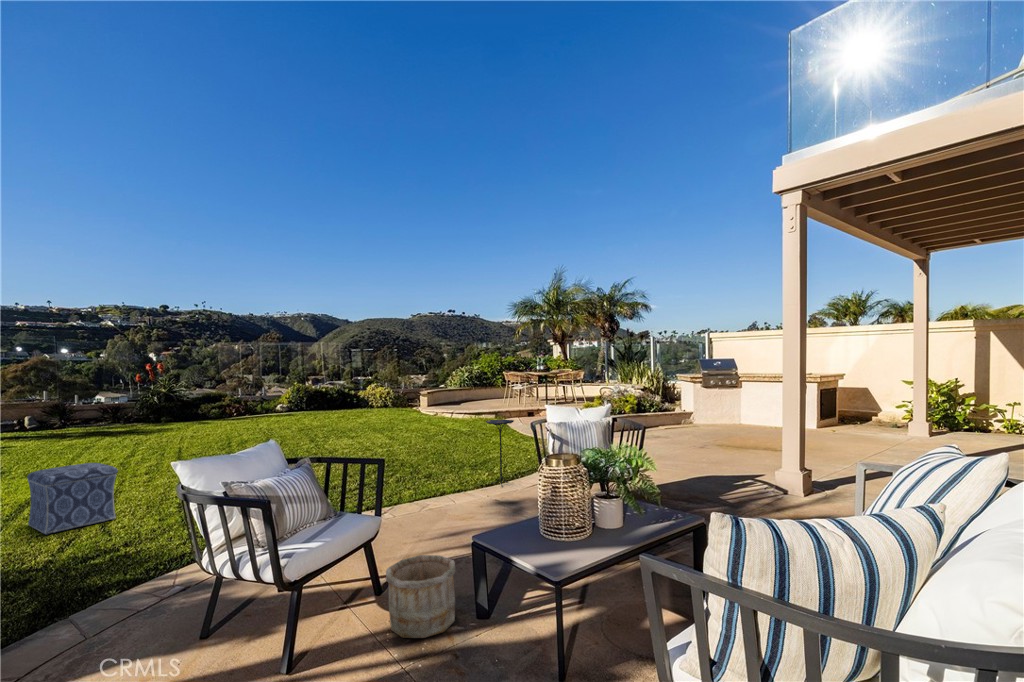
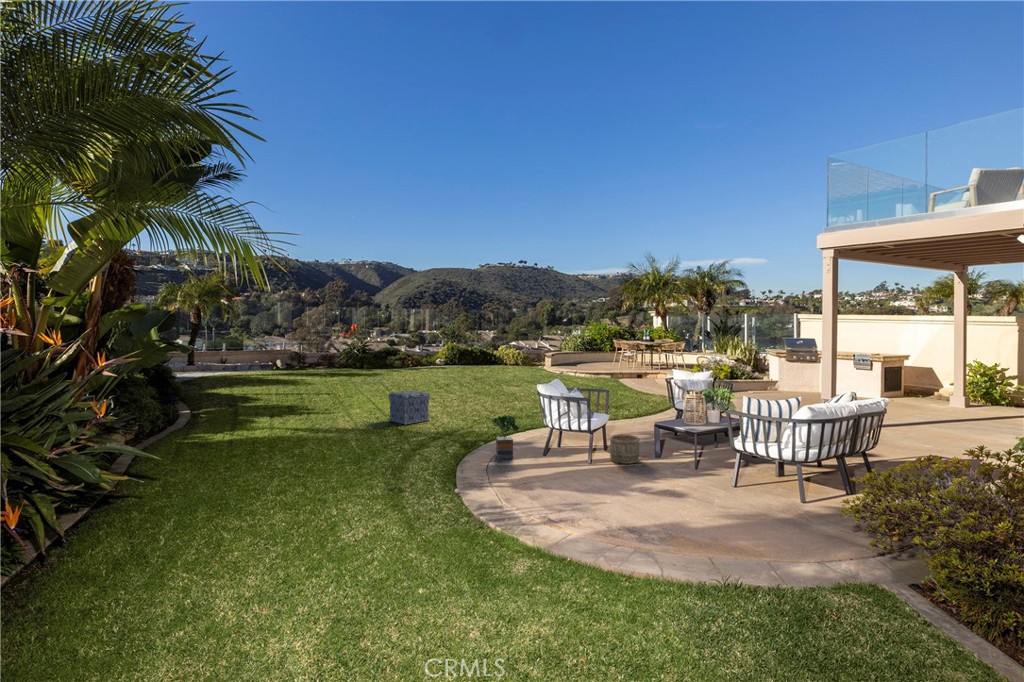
side table: present [486,420,514,486] -> none [629,378,647,419]
potted tree: none [94,528,175,649] -> present [492,415,519,459]

